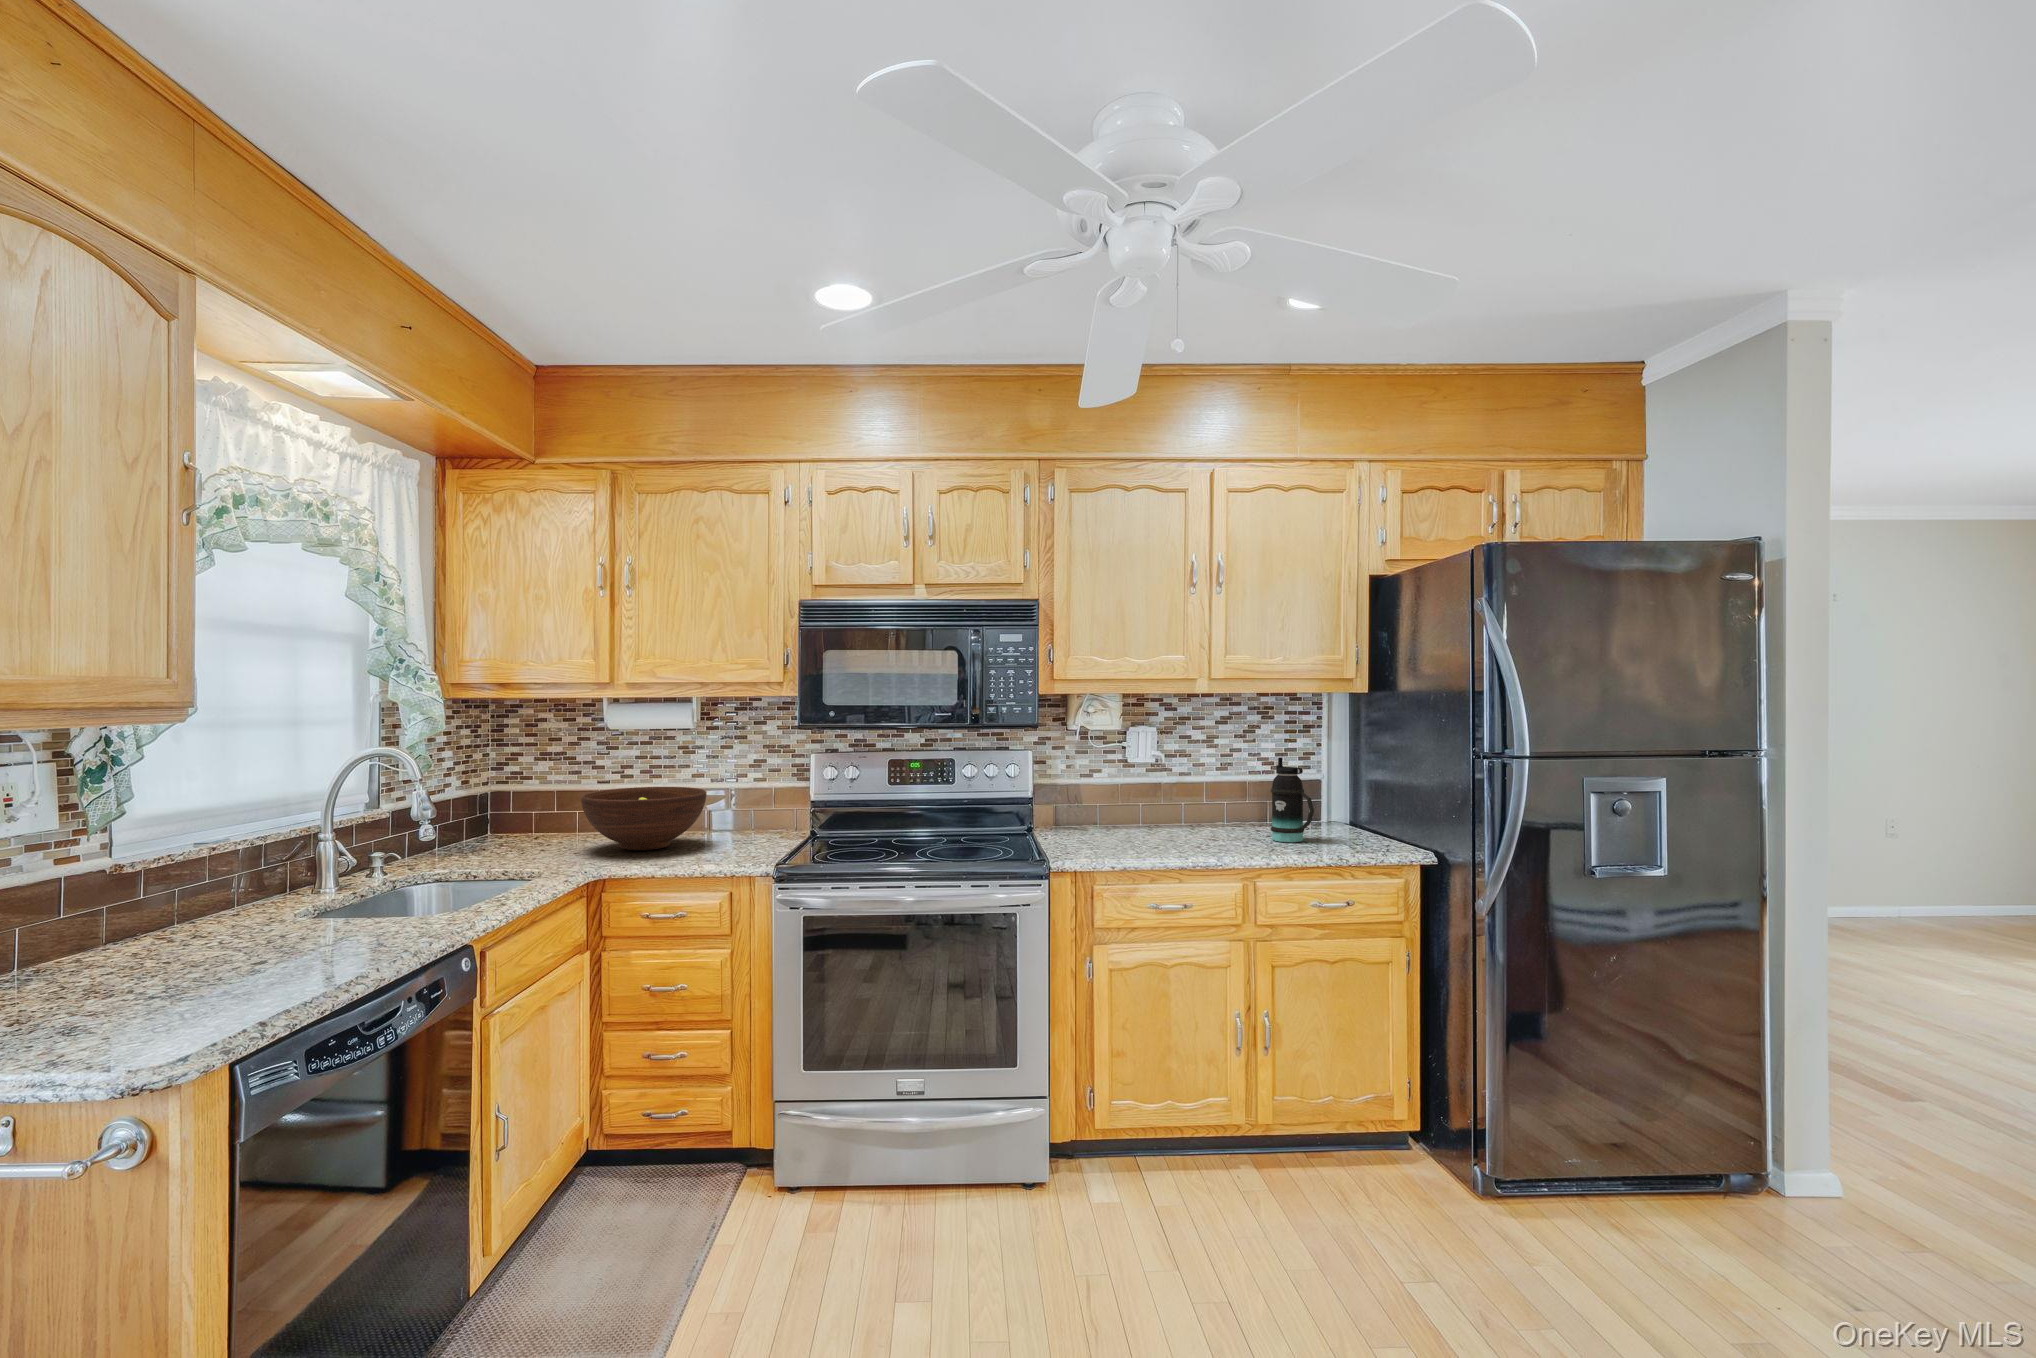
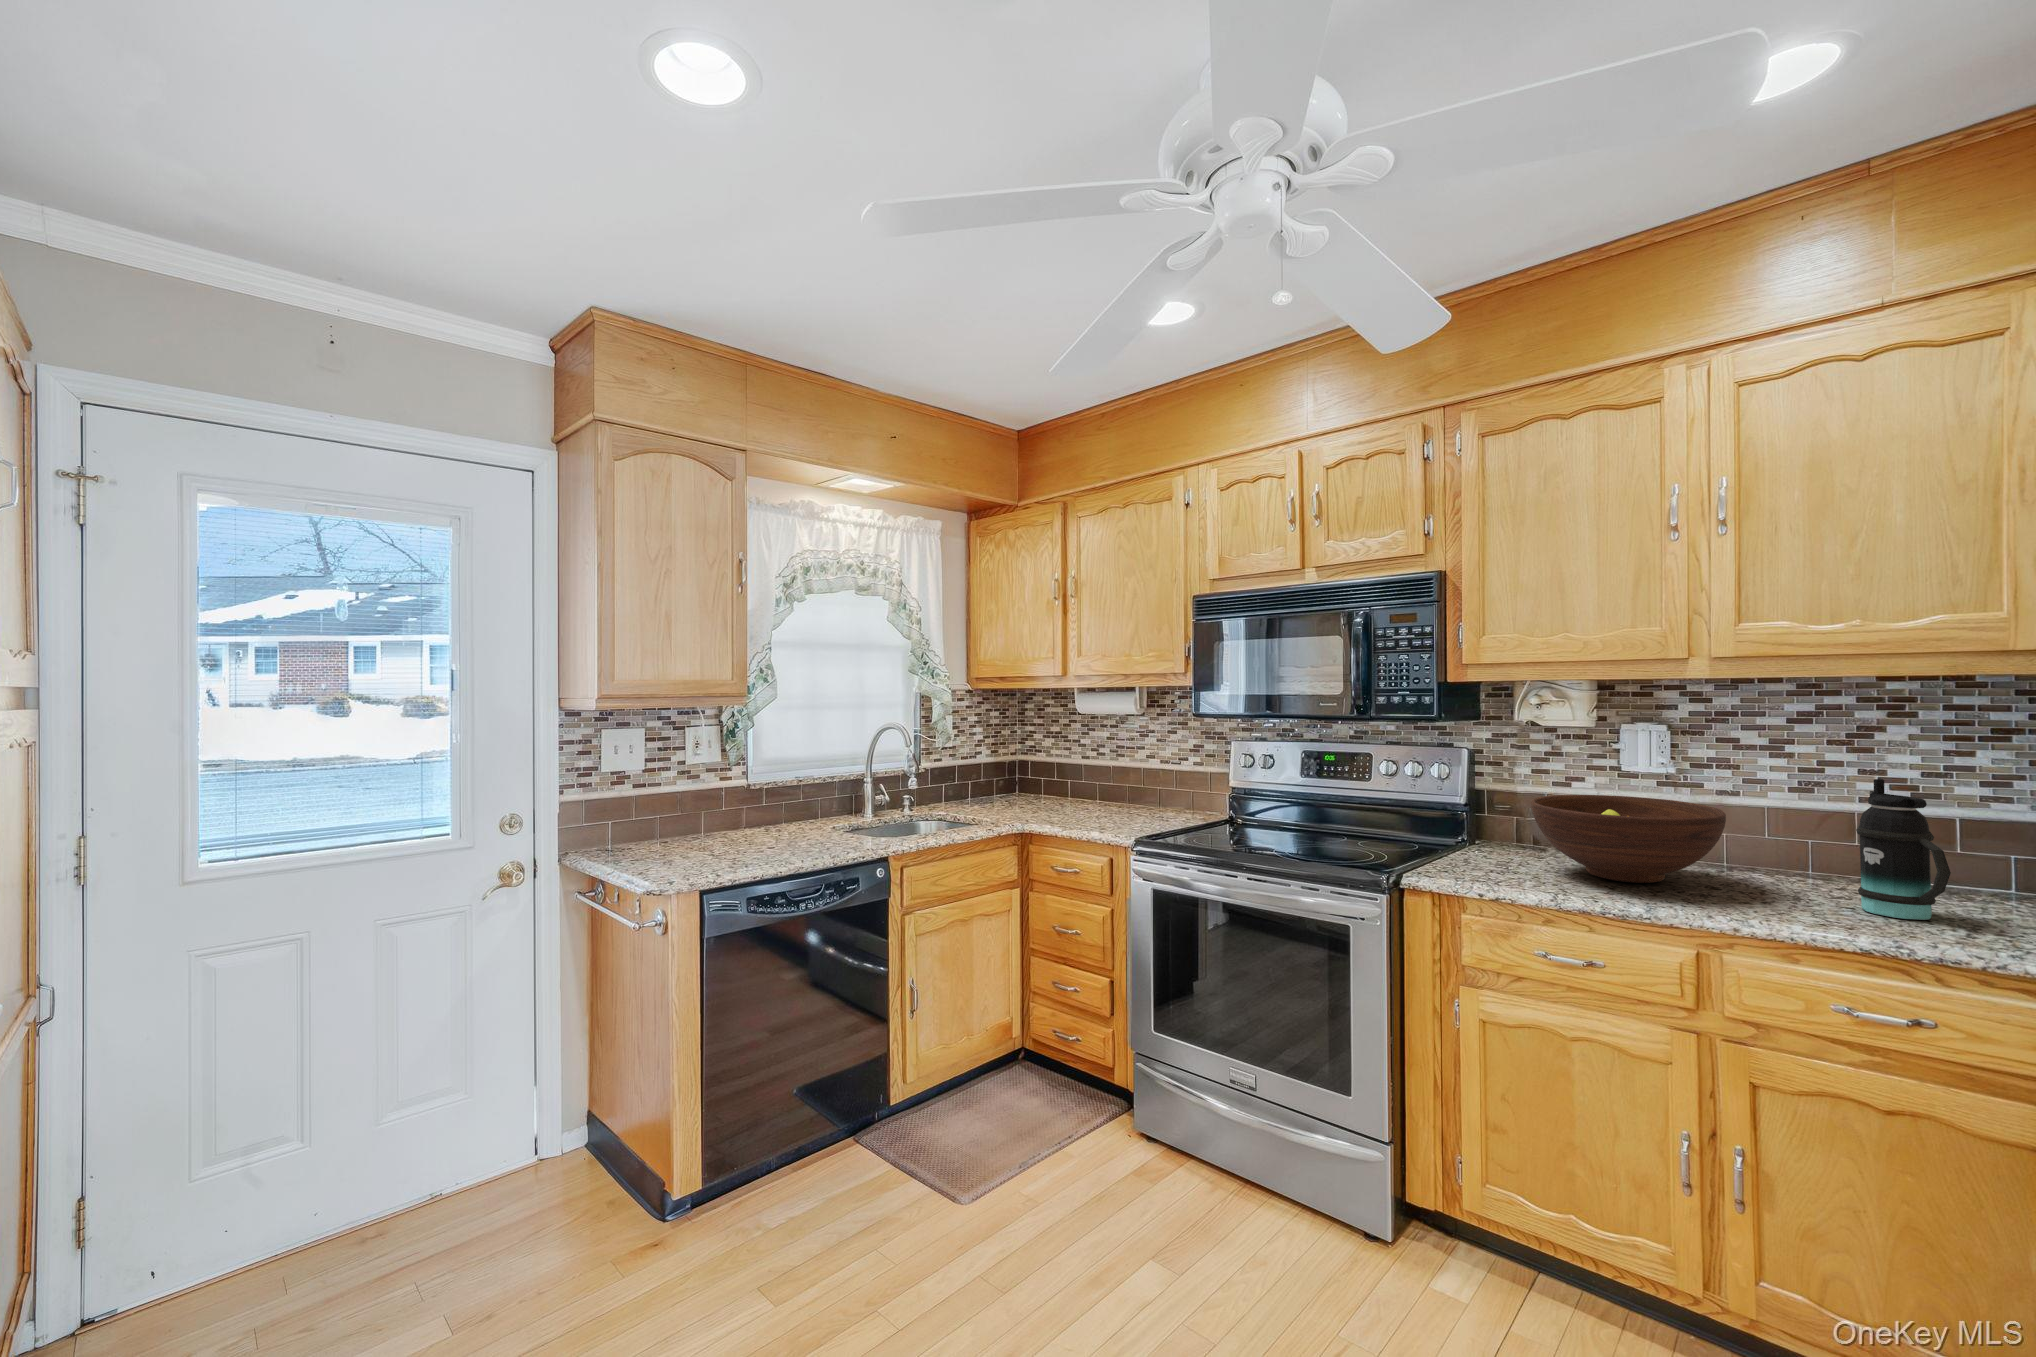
fruit bowl: present [581,787,706,850] -> present [1531,795,1726,883]

